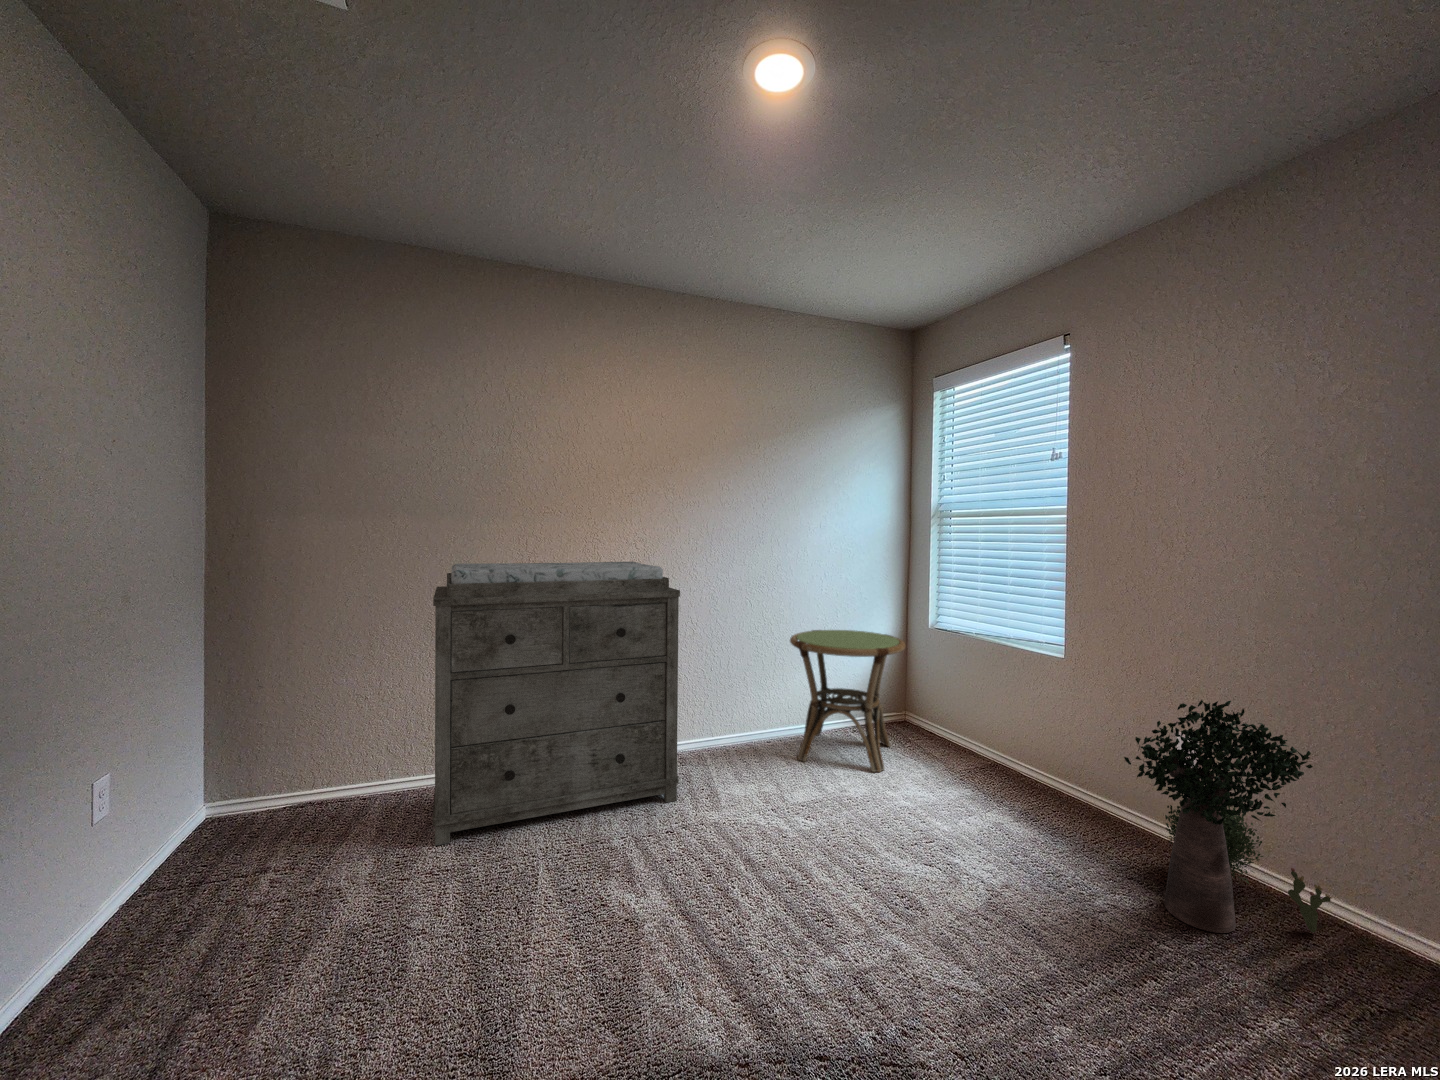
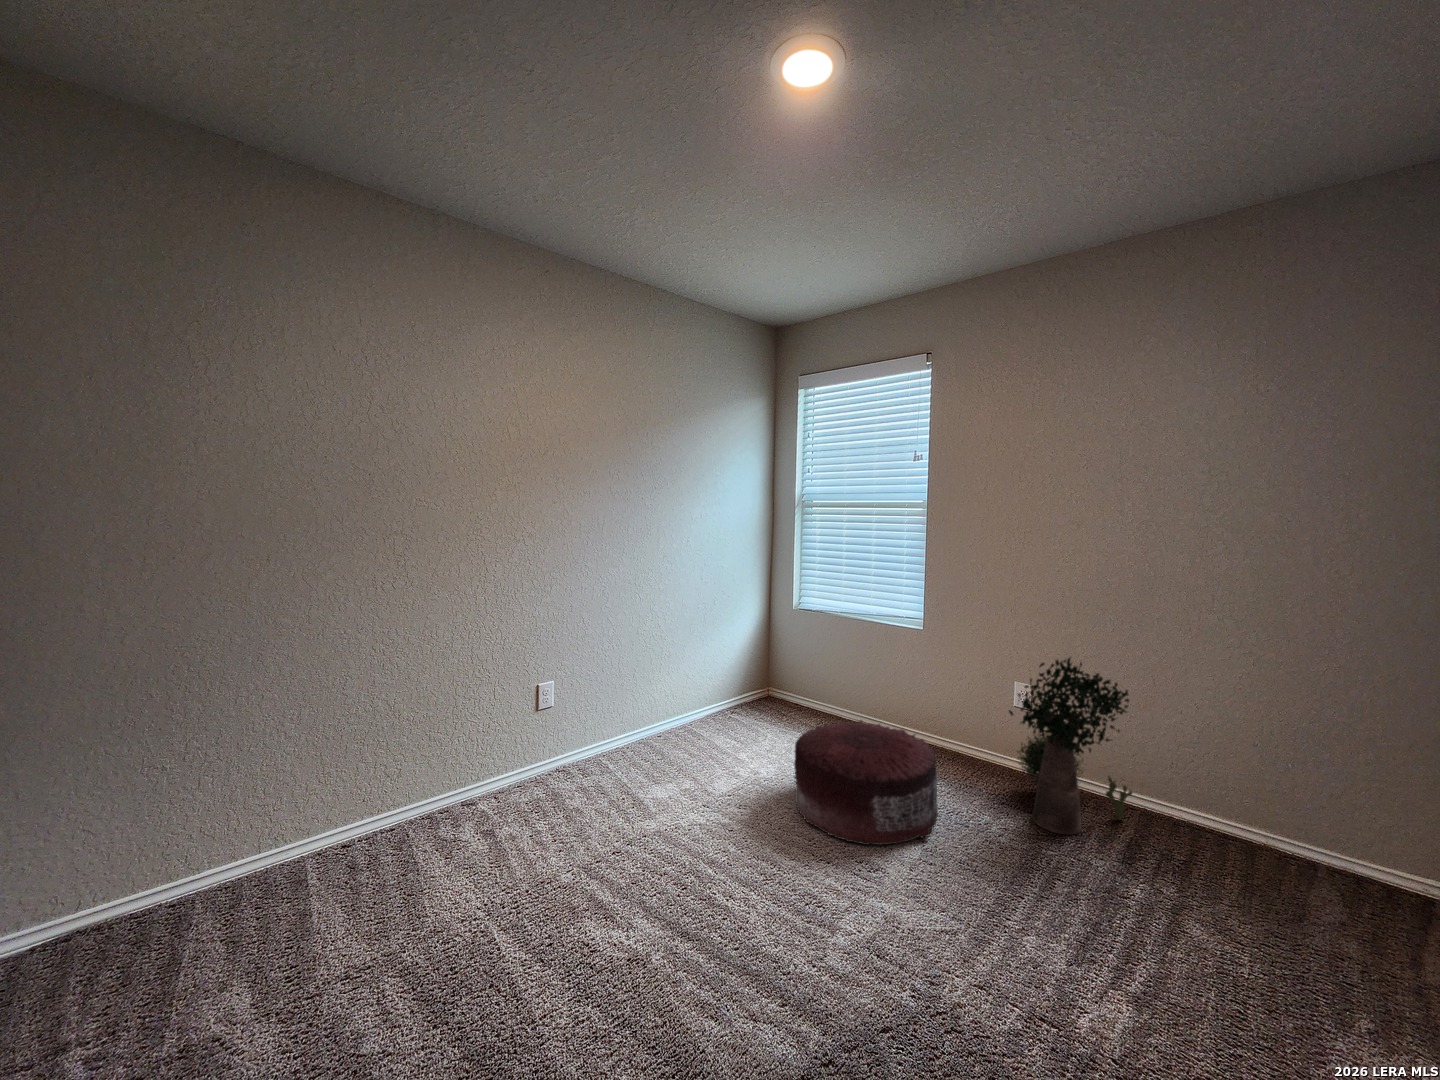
dresser: present [433,561,680,846] -> none [280,560,604,938]
side table: present [790,630,905,772] -> none [680,618,791,752]
pouf: none [861,746,1029,888] -> present [794,720,938,845]

